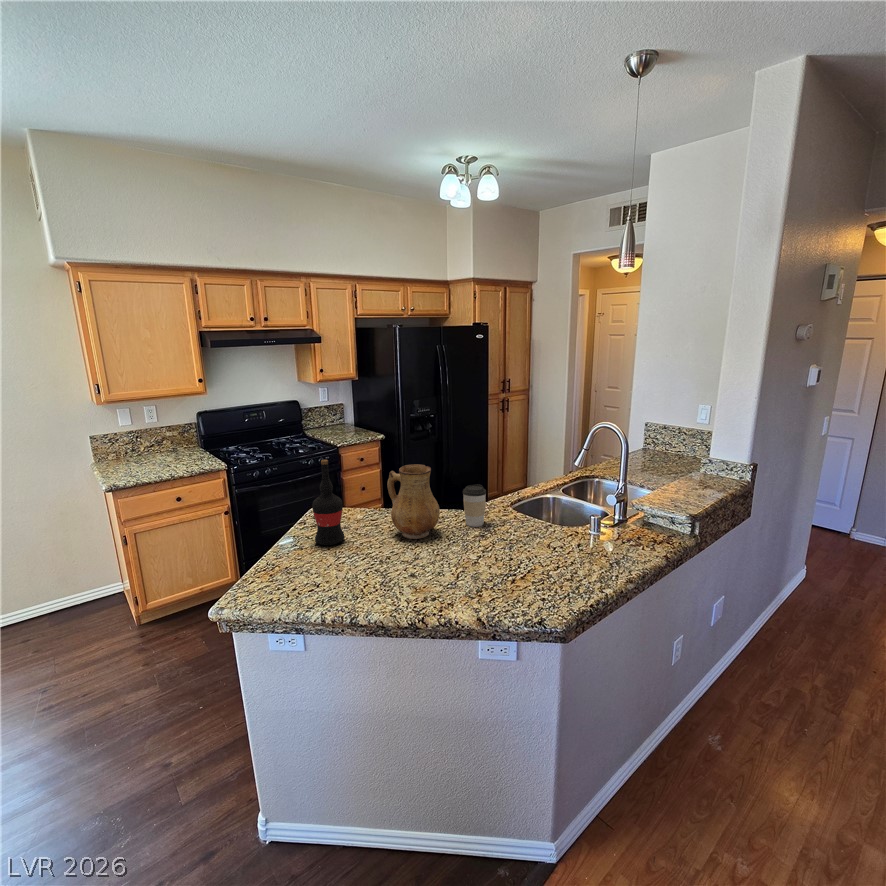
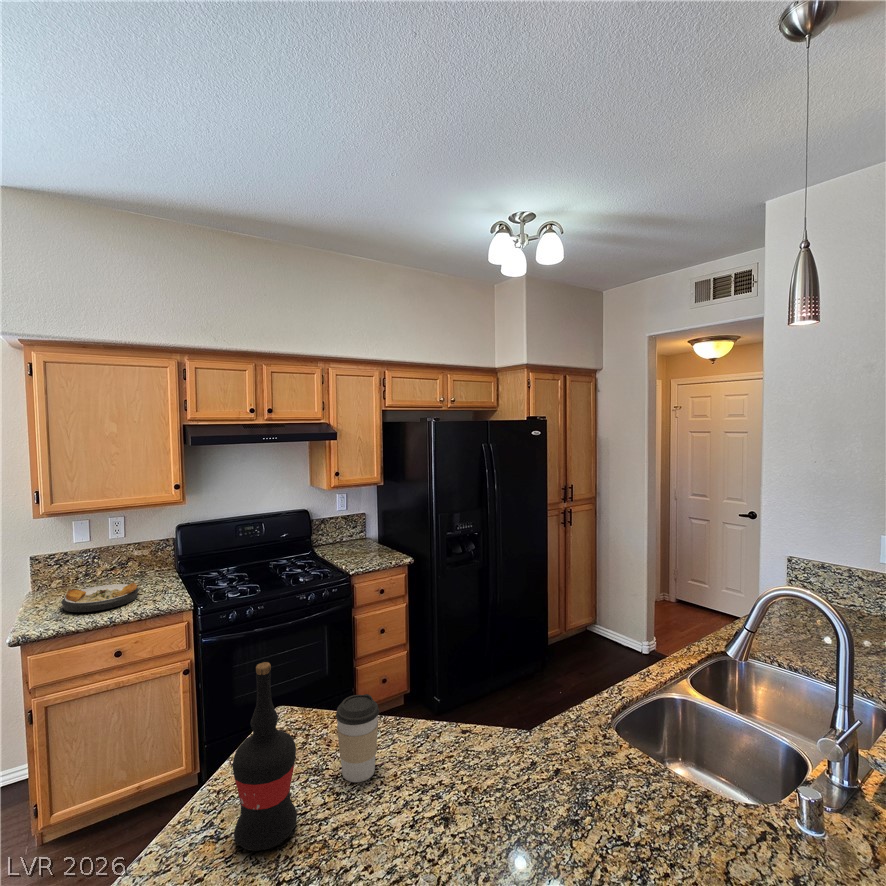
plate: none [128,453,182,472] -> present [61,583,139,612]
ceramic pitcher: present [387,464,440,539] -> none [388,668,488,837]
coffee cup: present [463,484,486,527] -> present [336,694,379,782]

